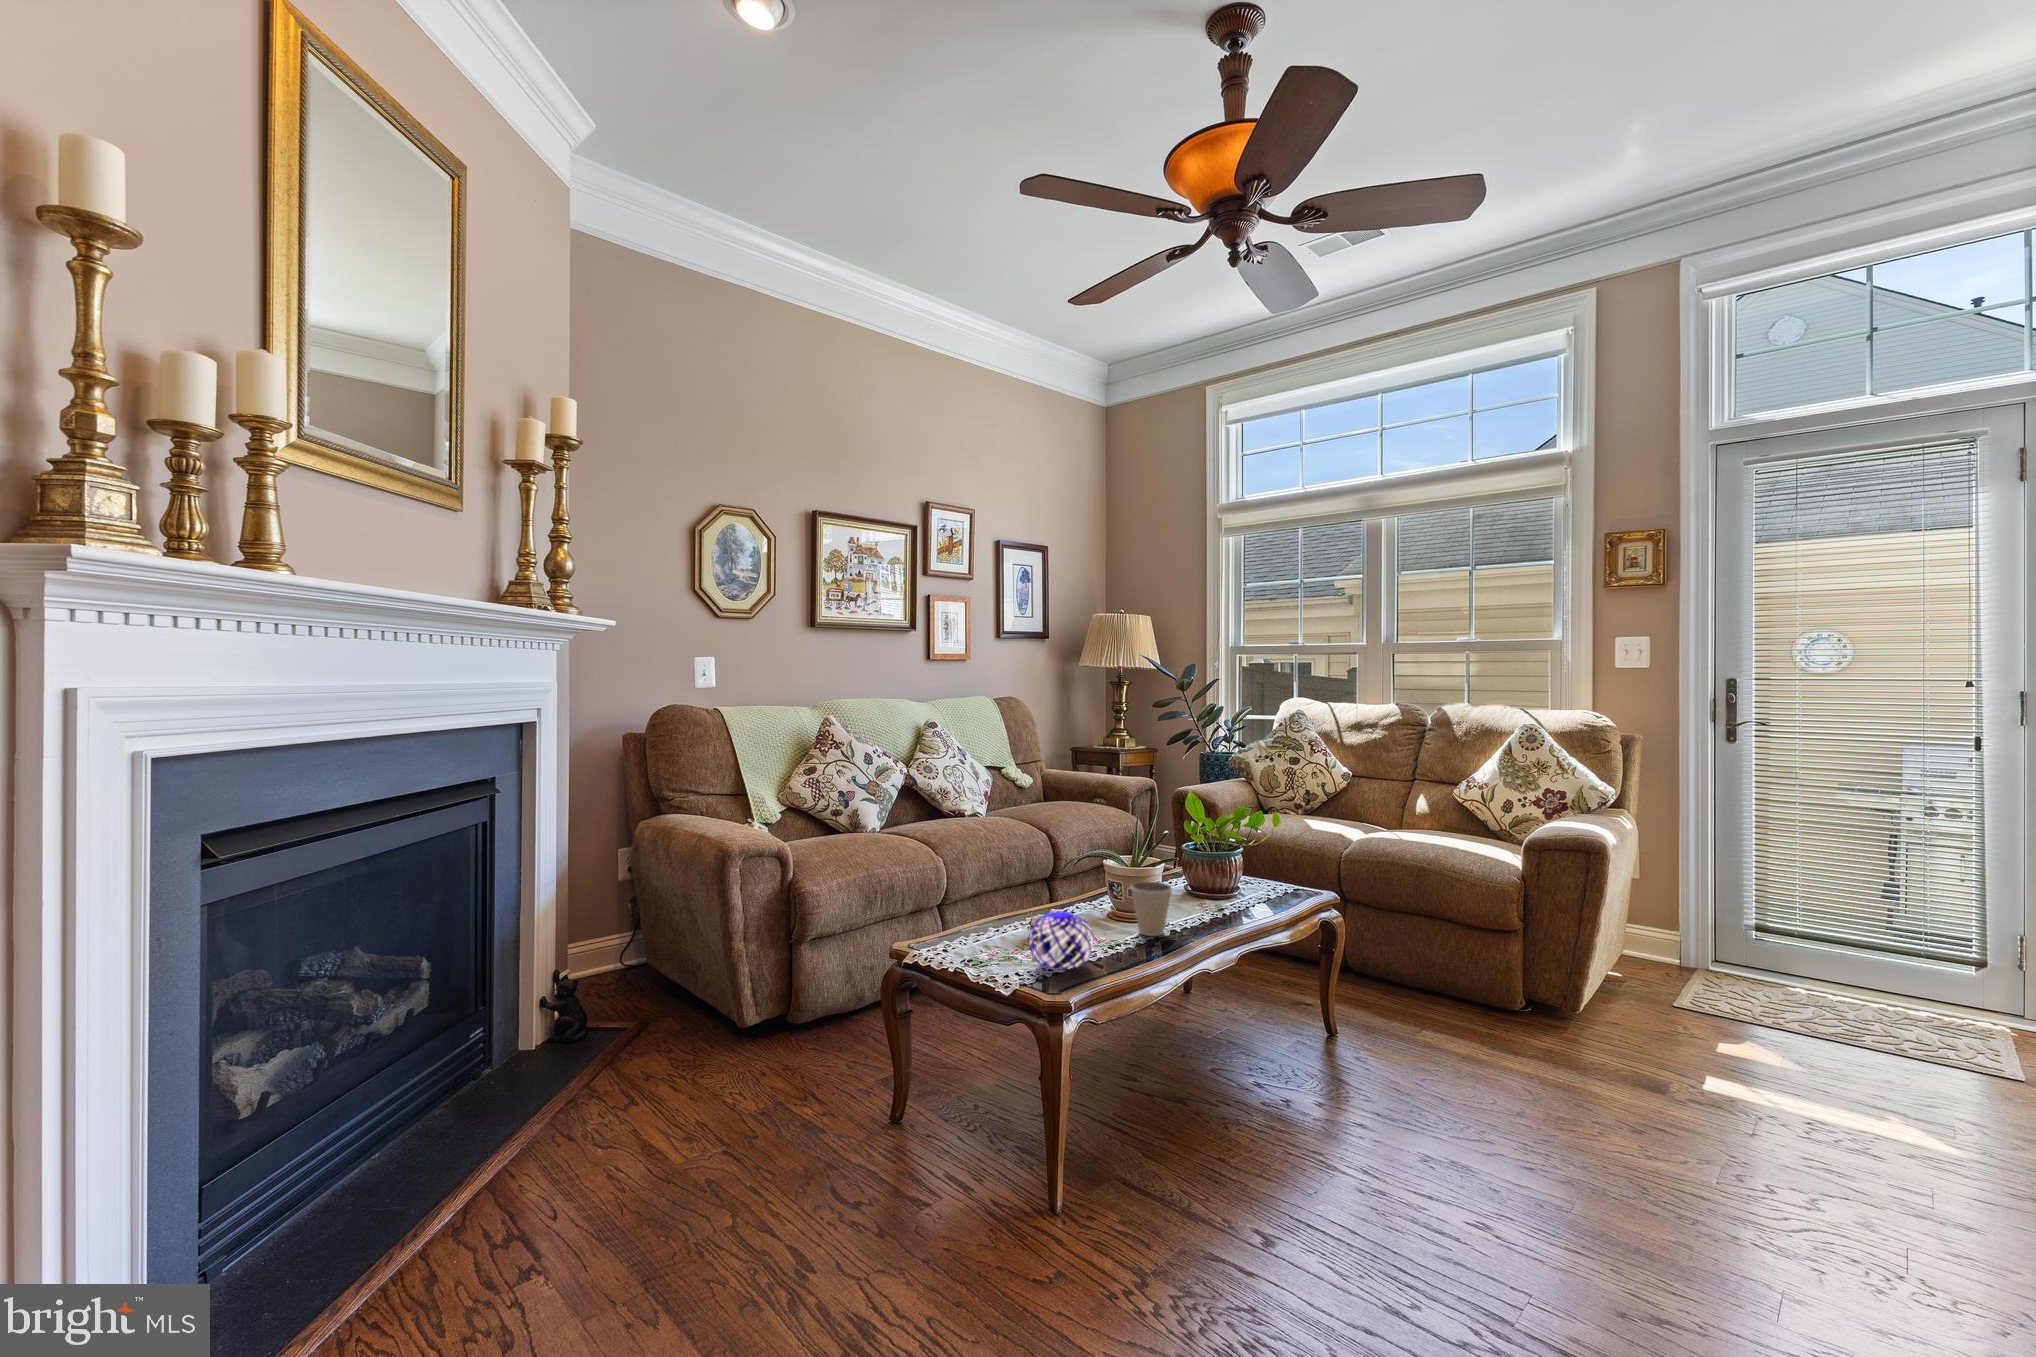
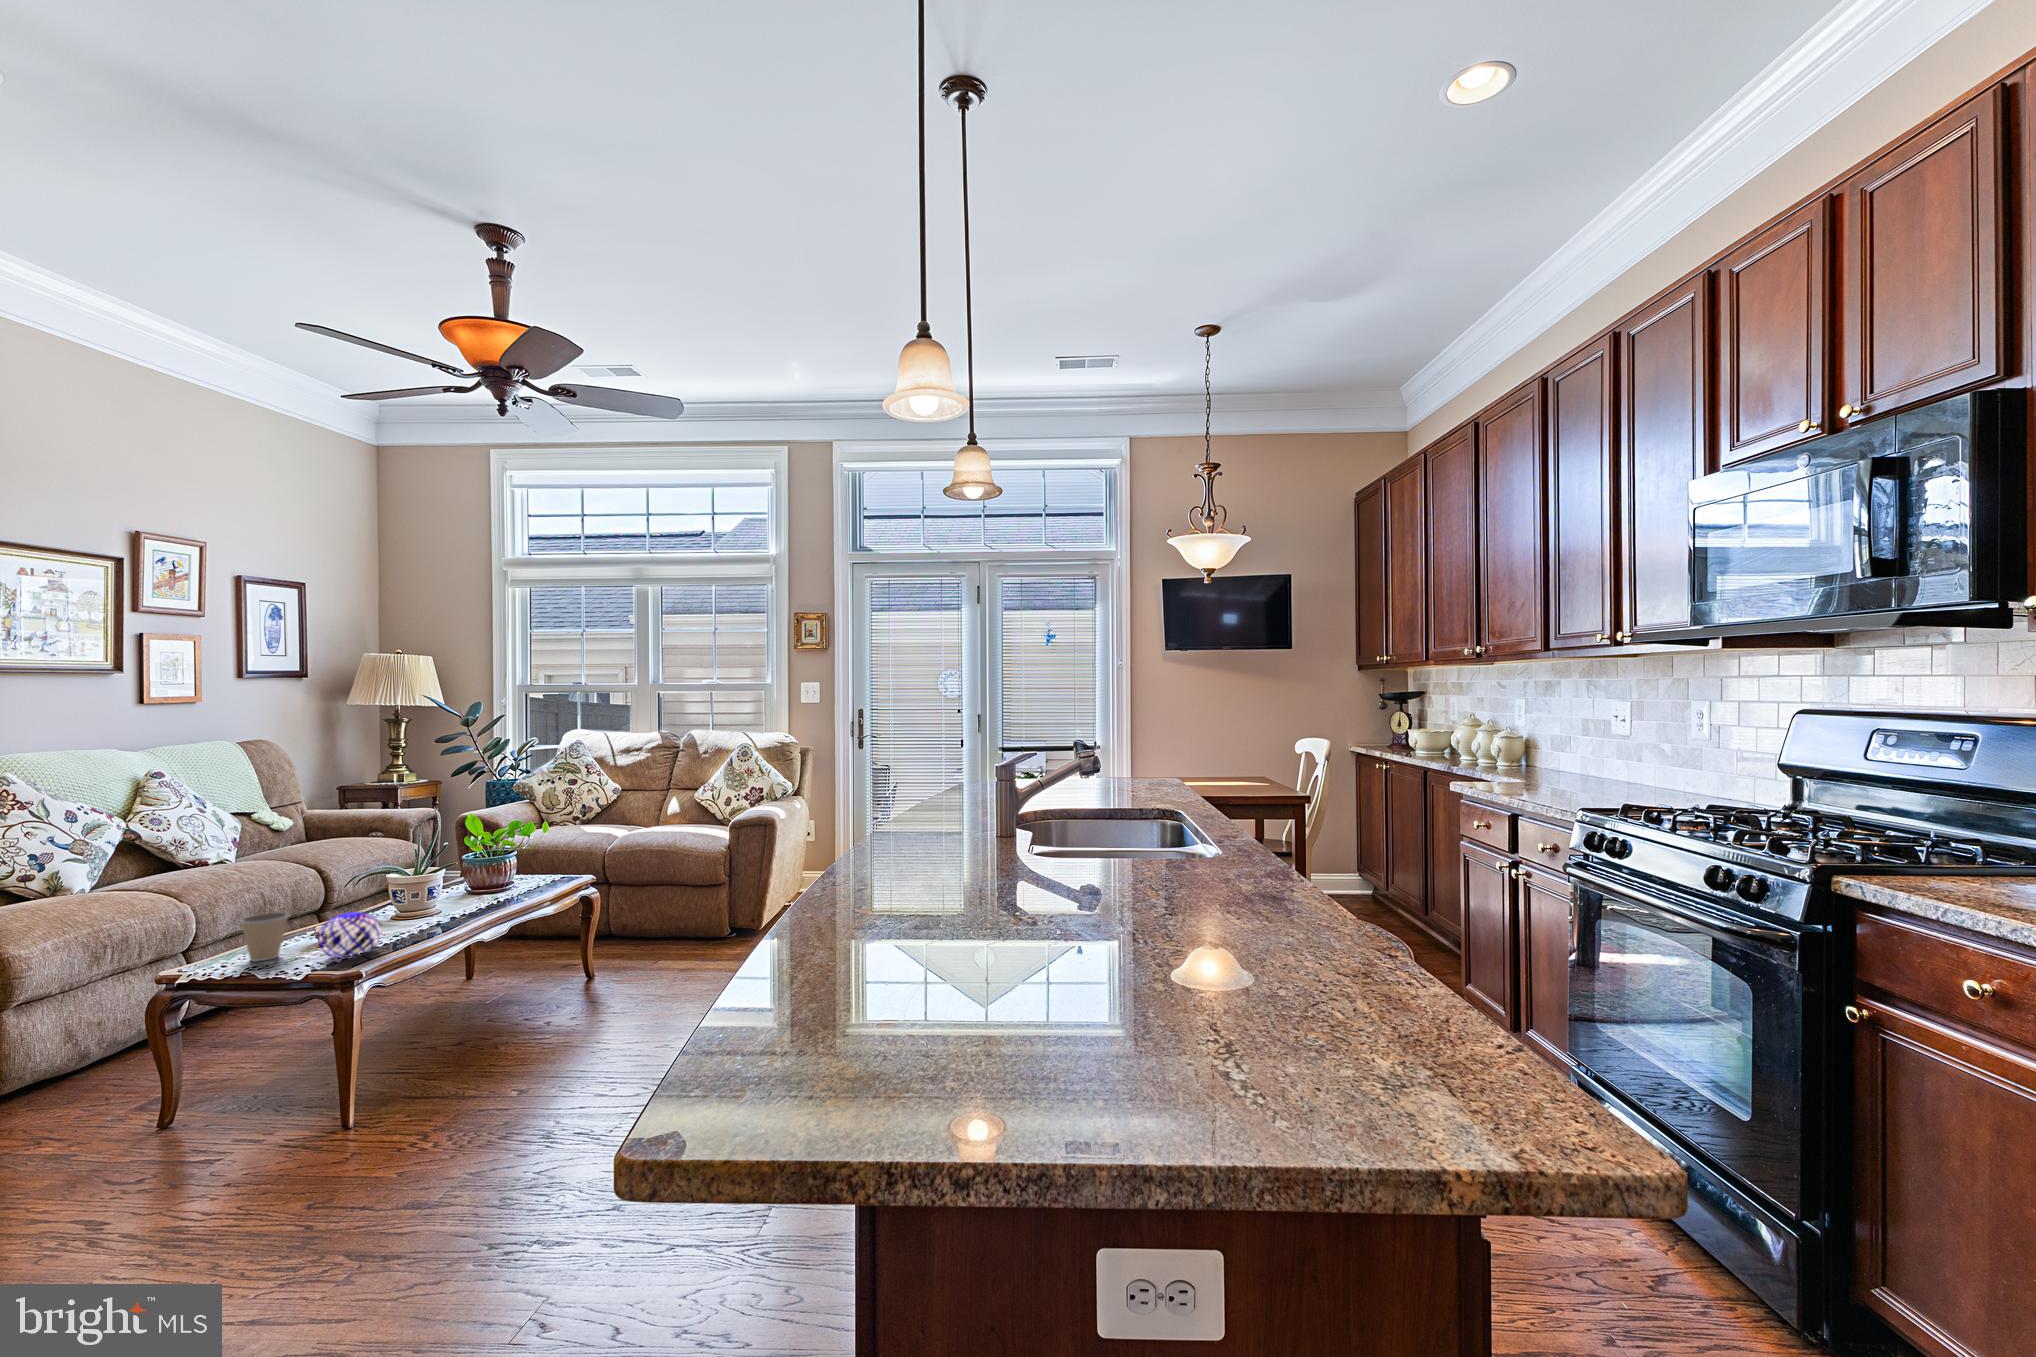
coffee cup: present [1131,882,1172,936] -> present [241,913,288,961]

